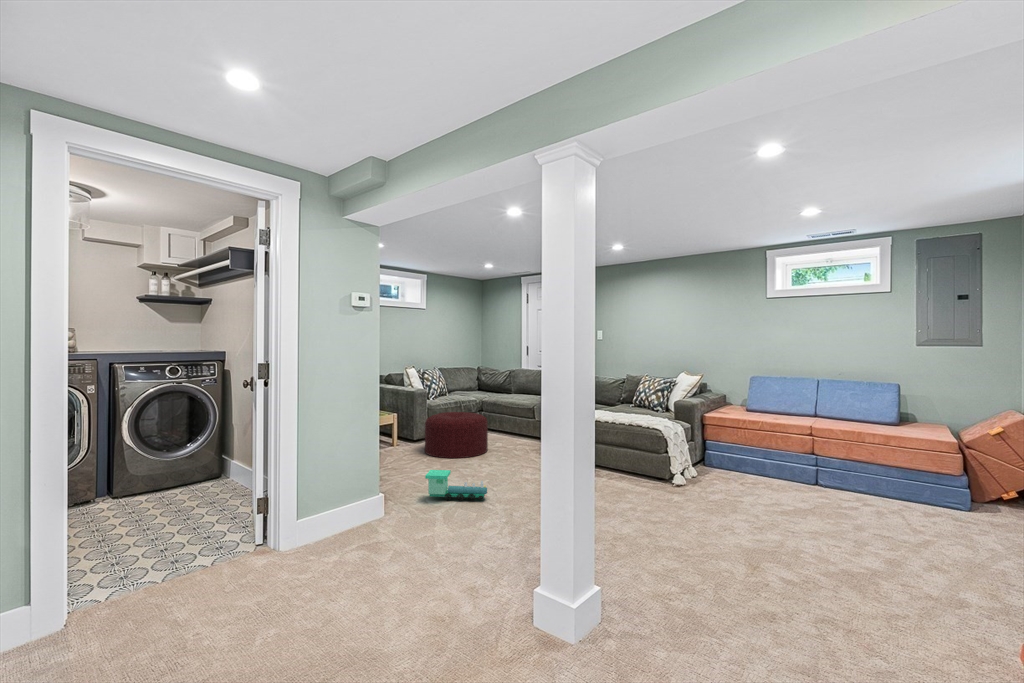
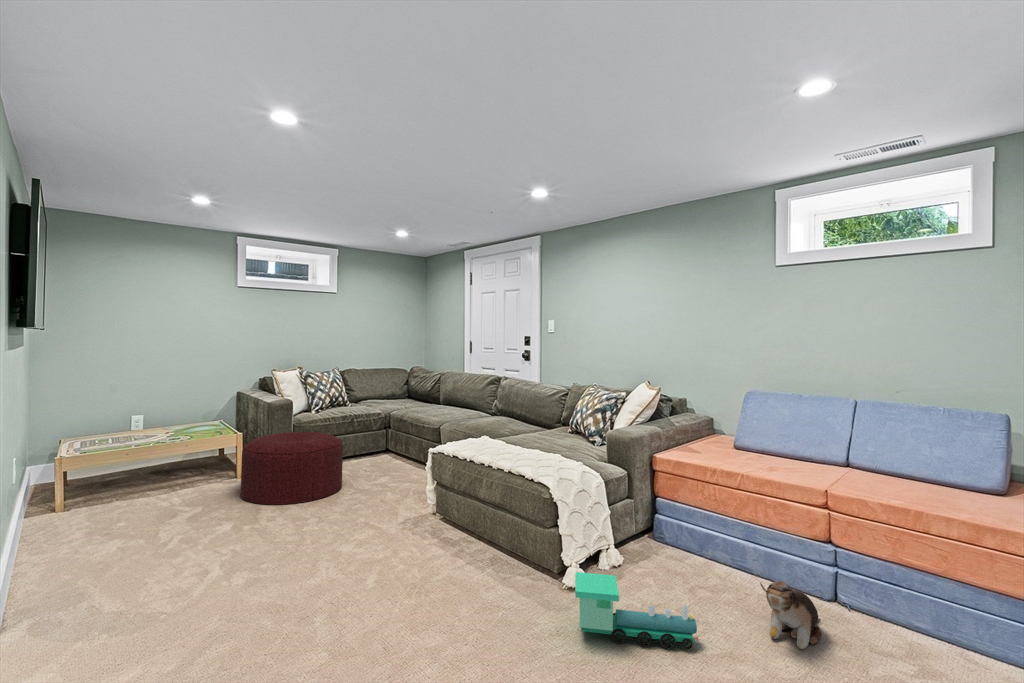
plush toy: none [784,468,814,500] -> present [760,581,822,649]
toy train: present [425,470,488,501] -> present [575,572,699,649]

